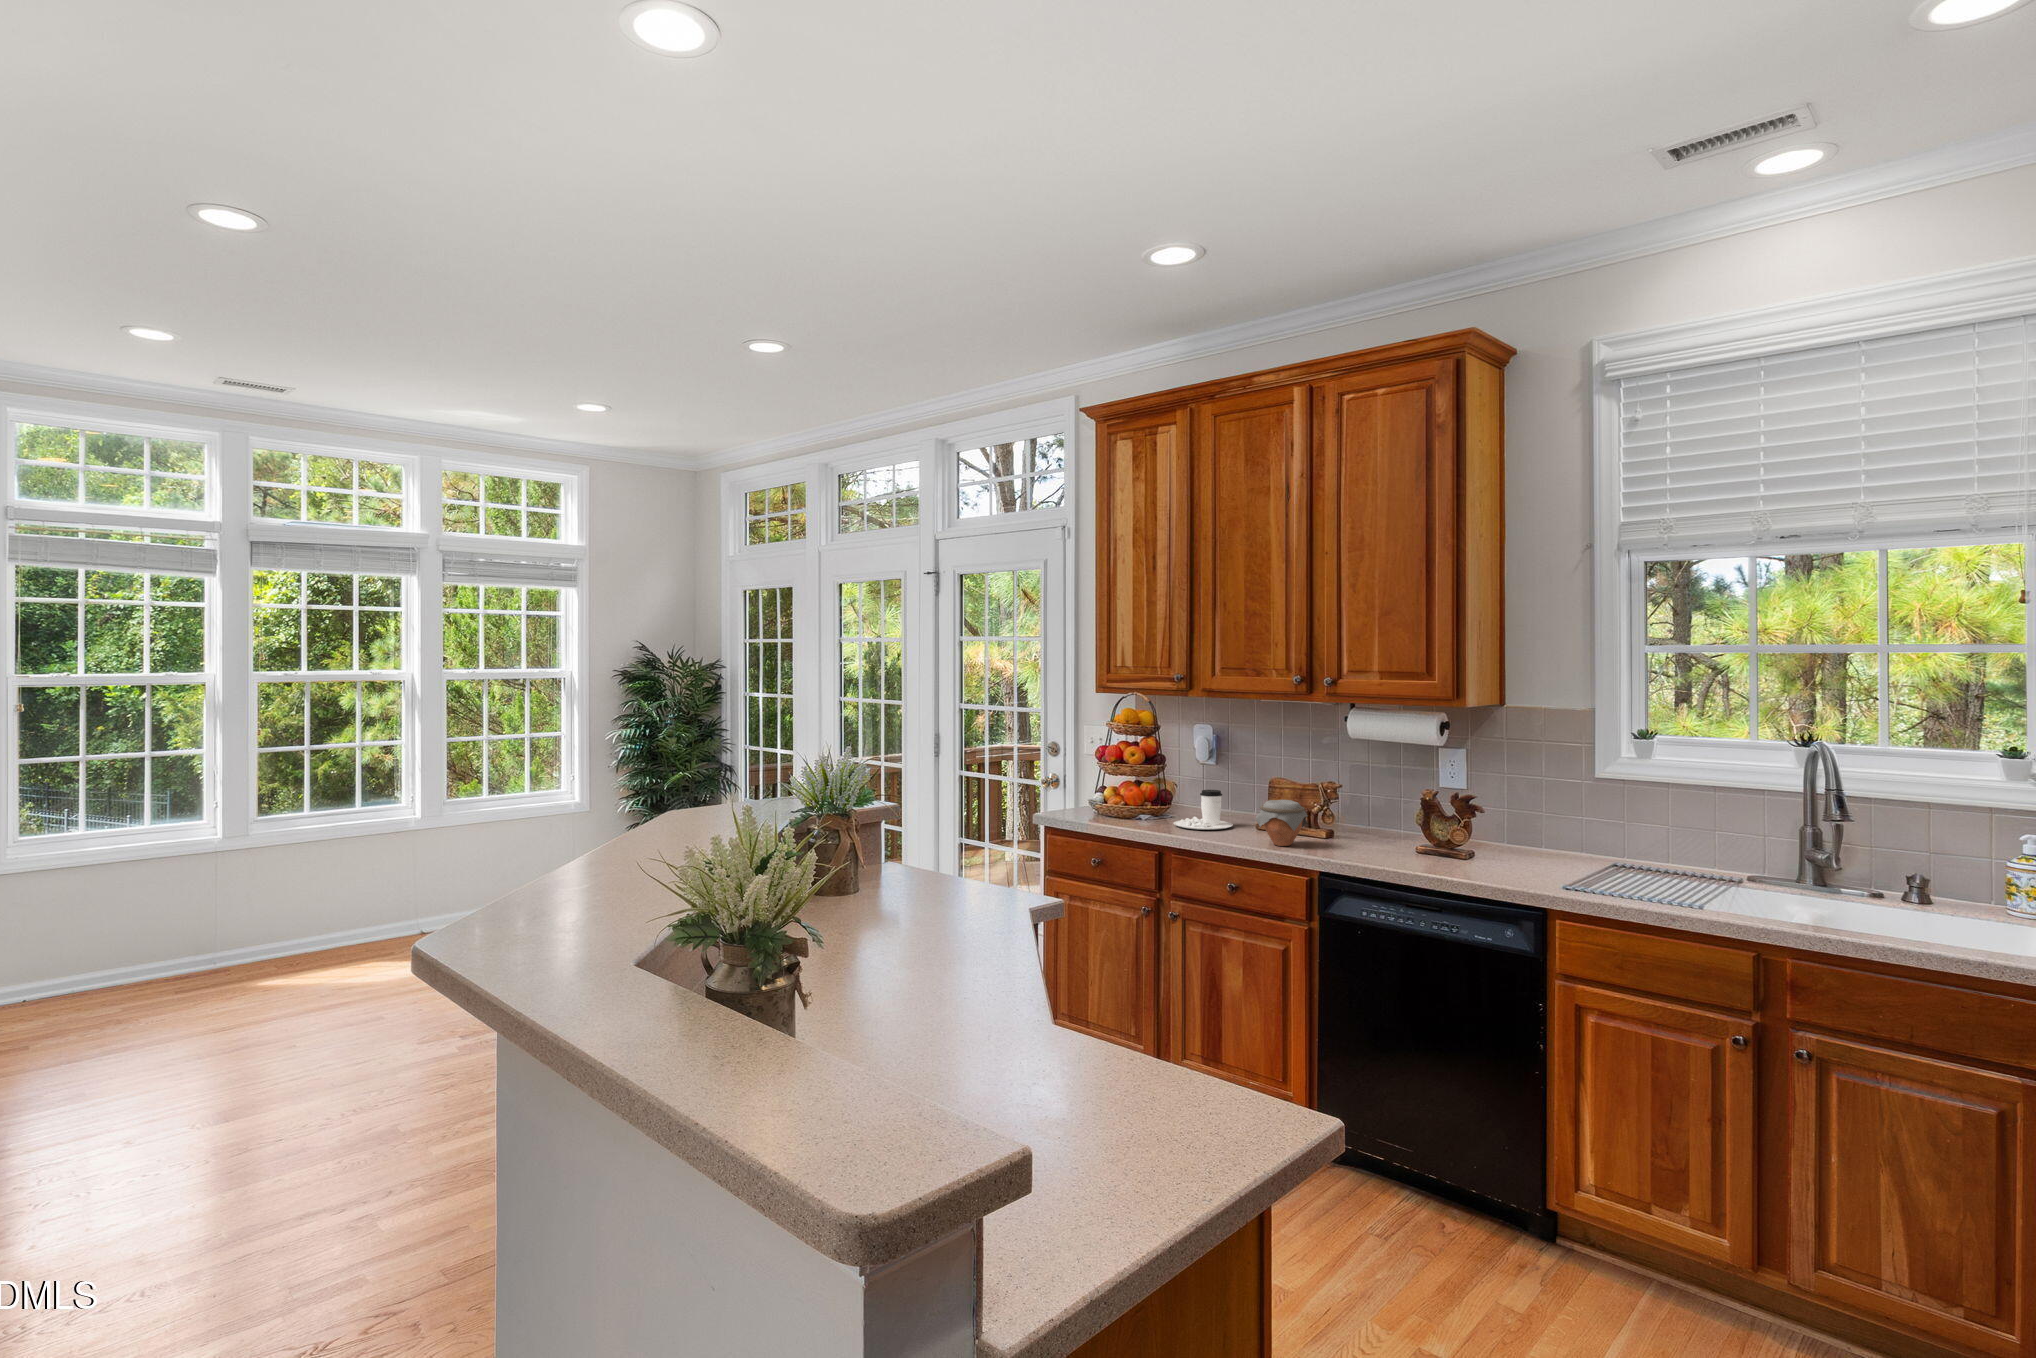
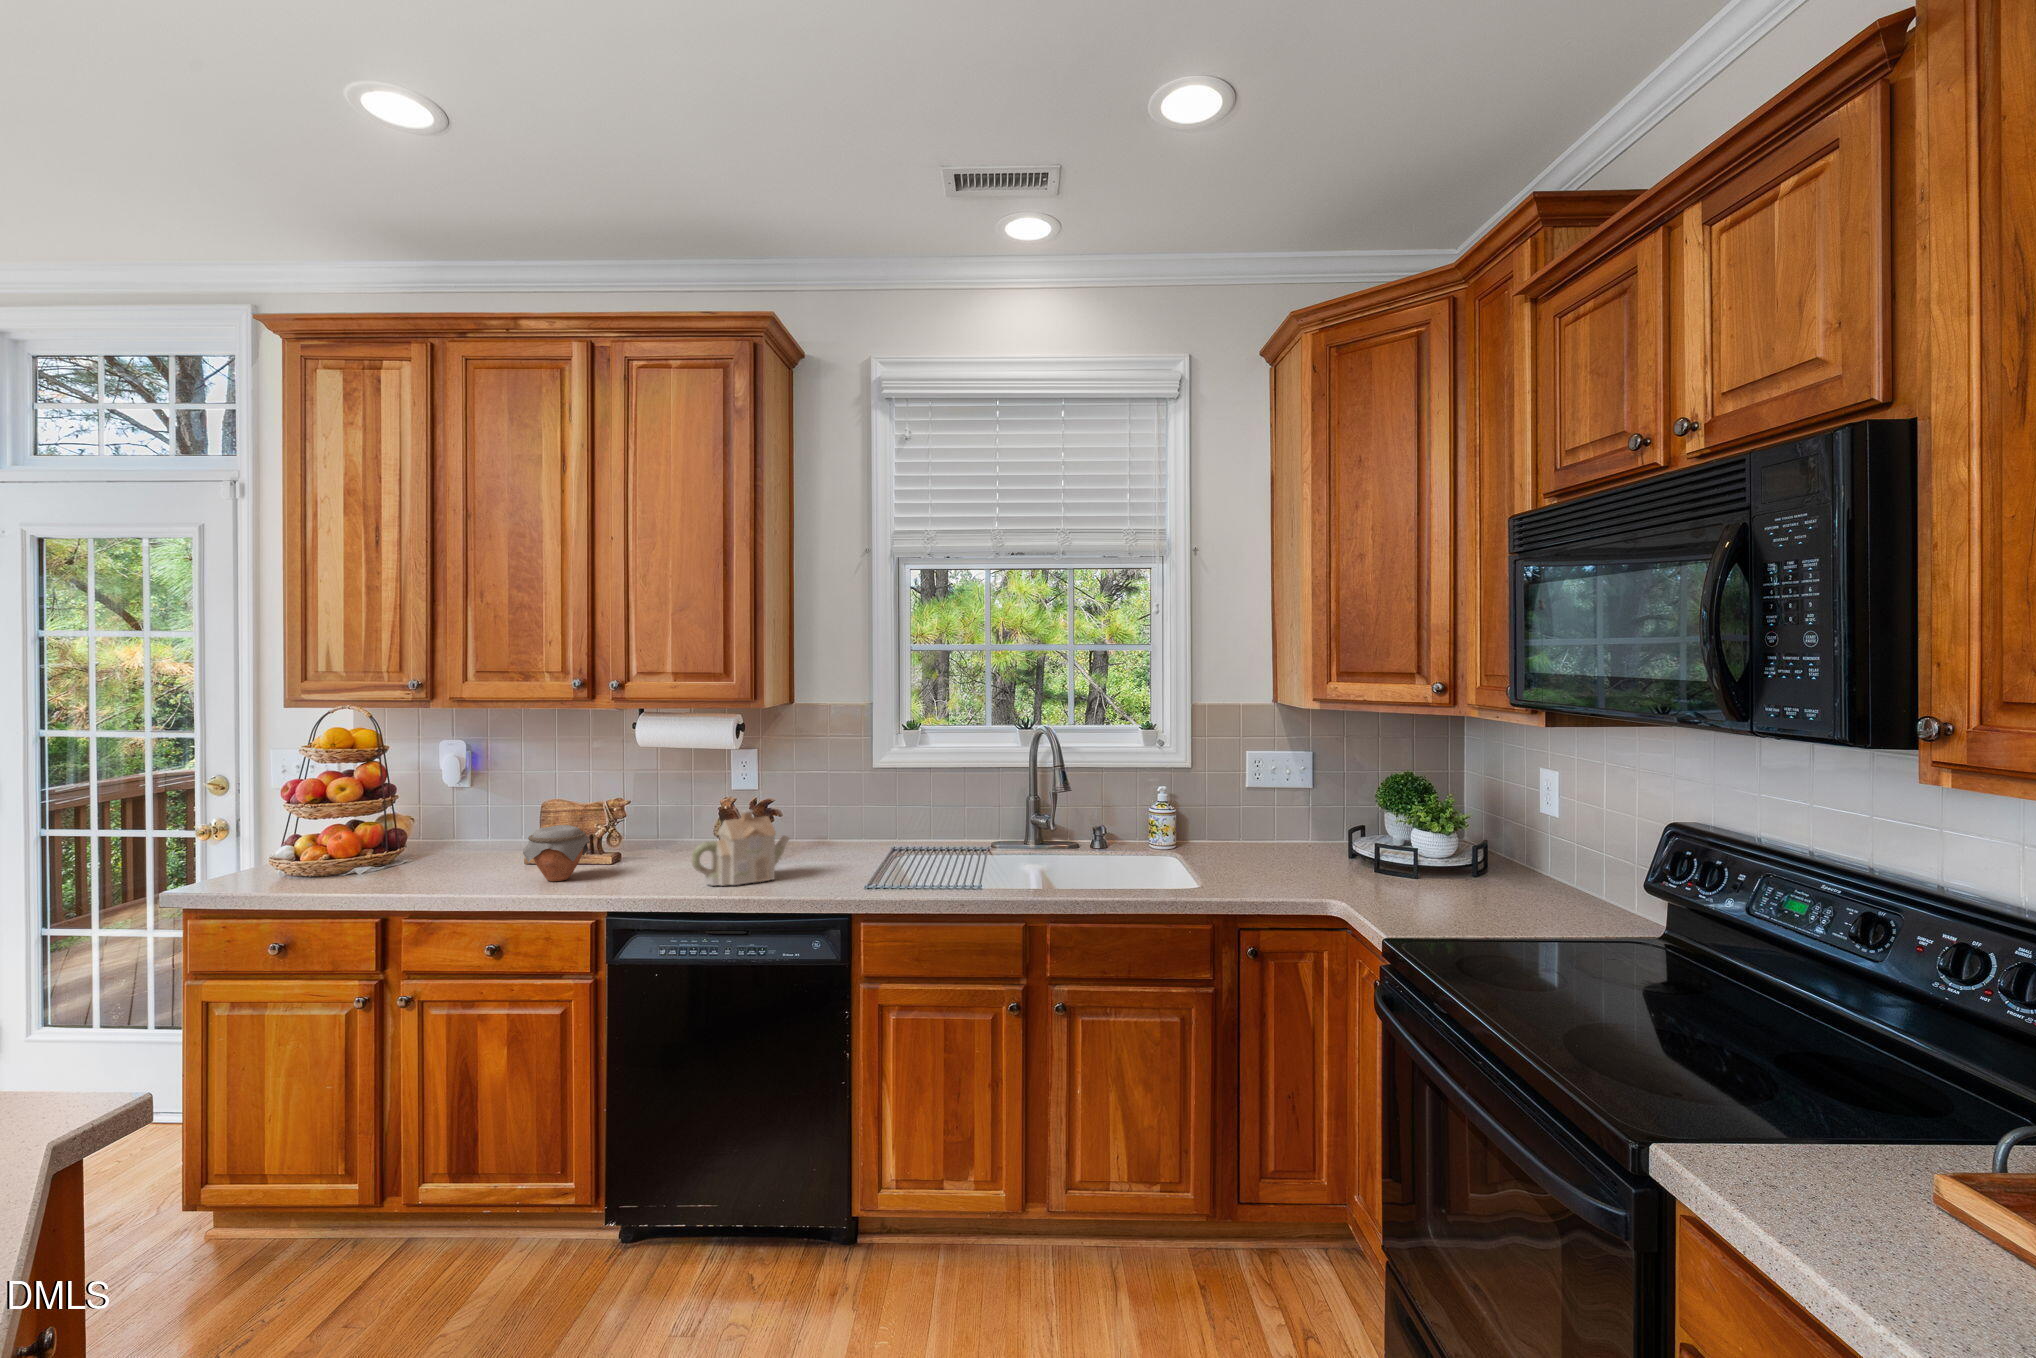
coffee cup: present [1174,790,1233,830] -> none [406,821,492,873]
teapot: none [1393,801,1490,869] -> present [692,810,790,886]

